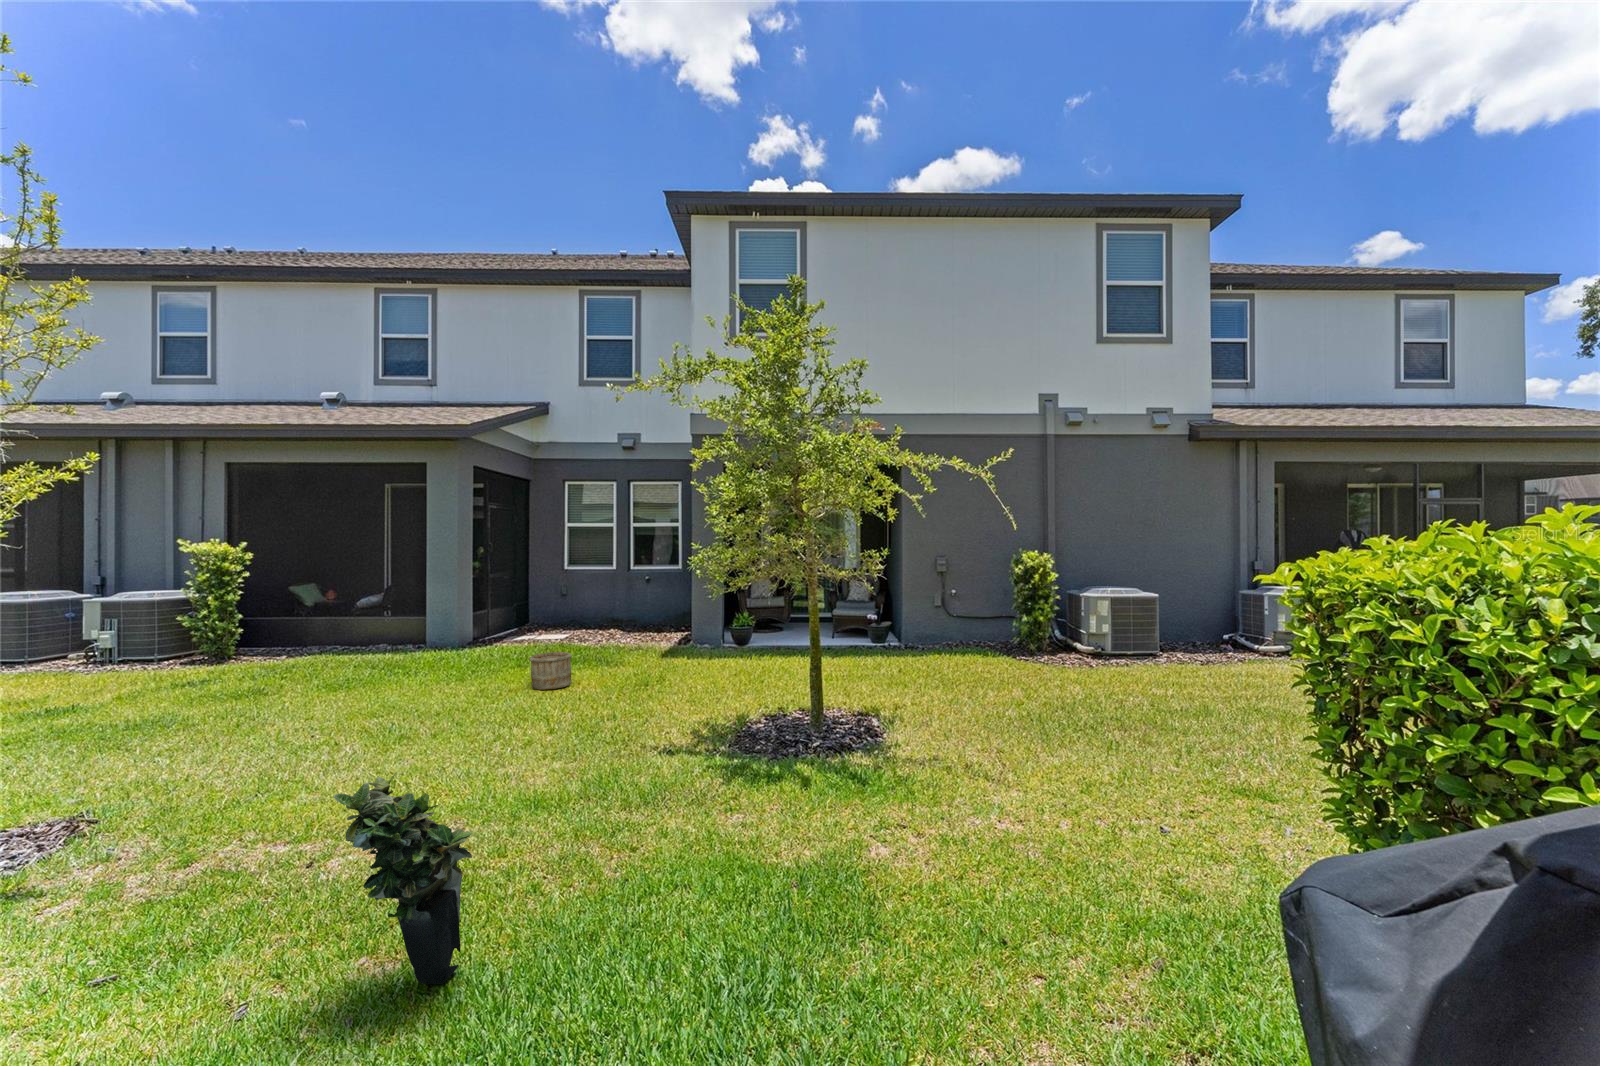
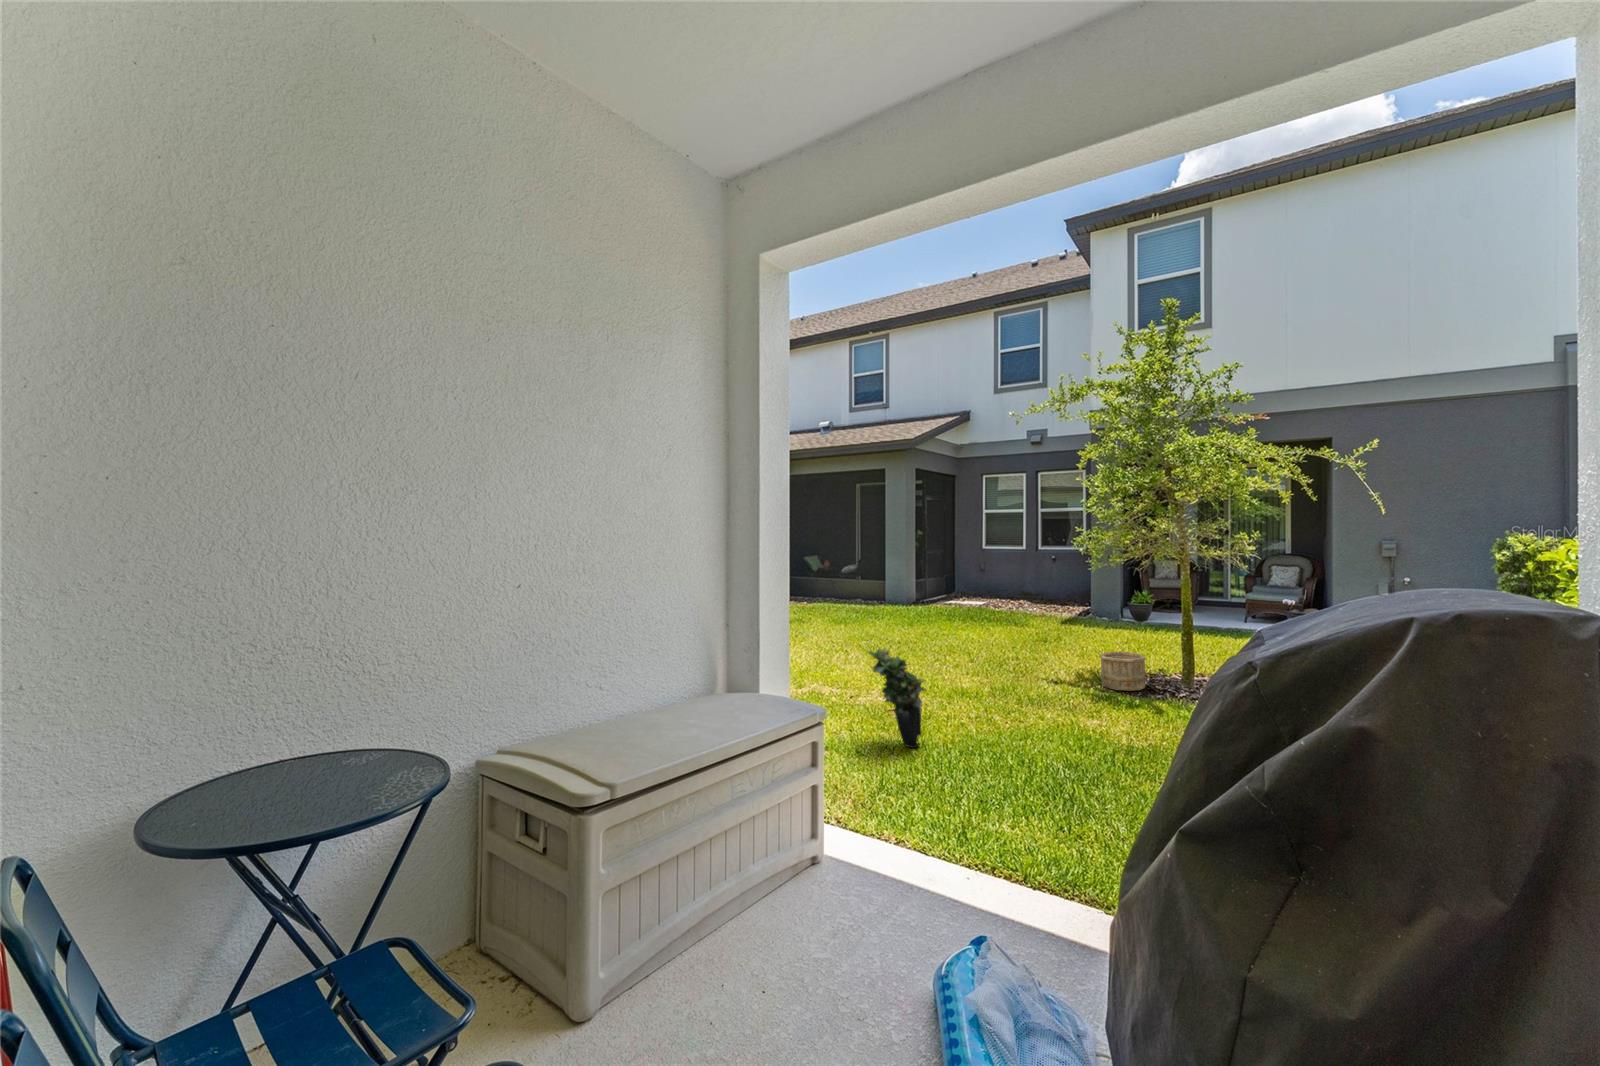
wooden bucket: present [529,652,572,690] -> present [1100,652,1146,691]

